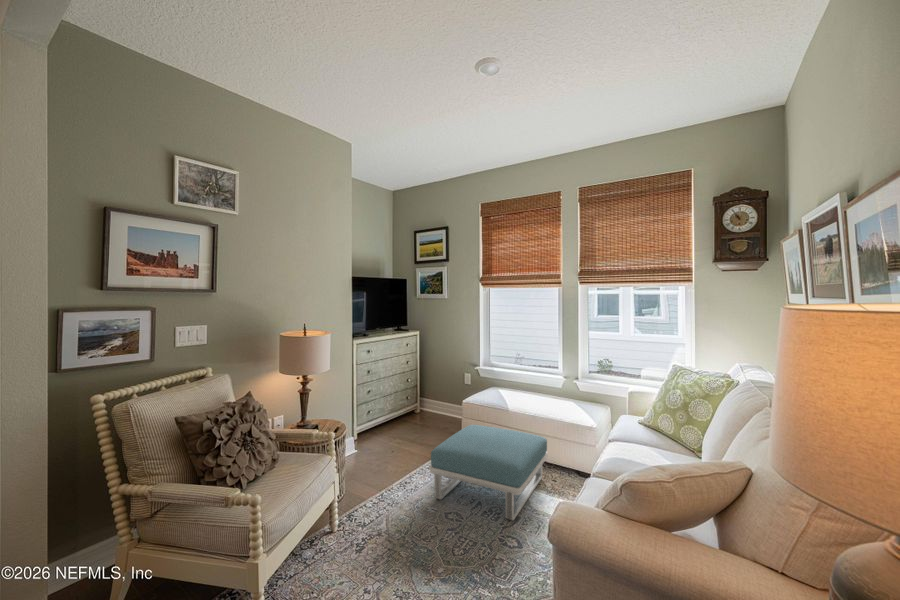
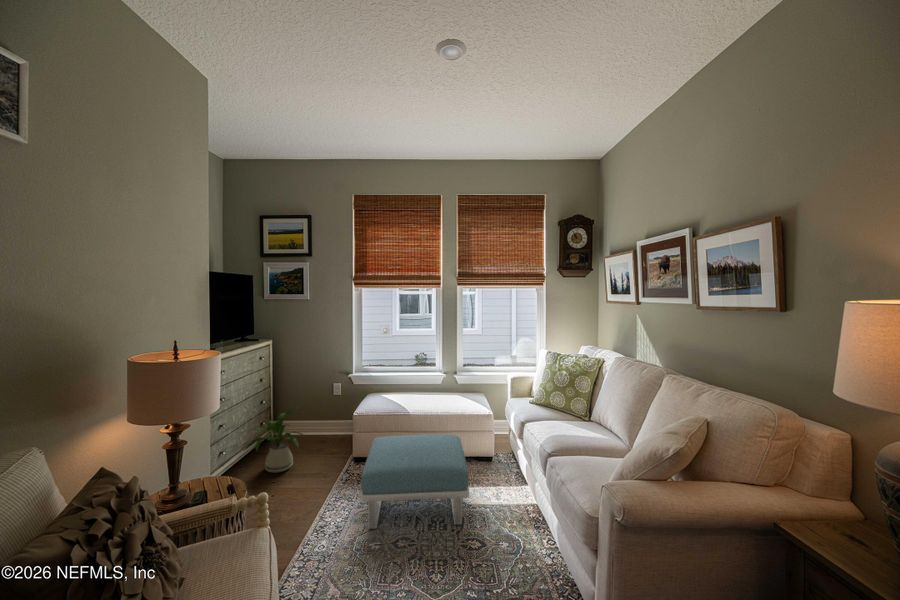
house plant: none [381,389,433,439] -> present [245,407,304,473]

